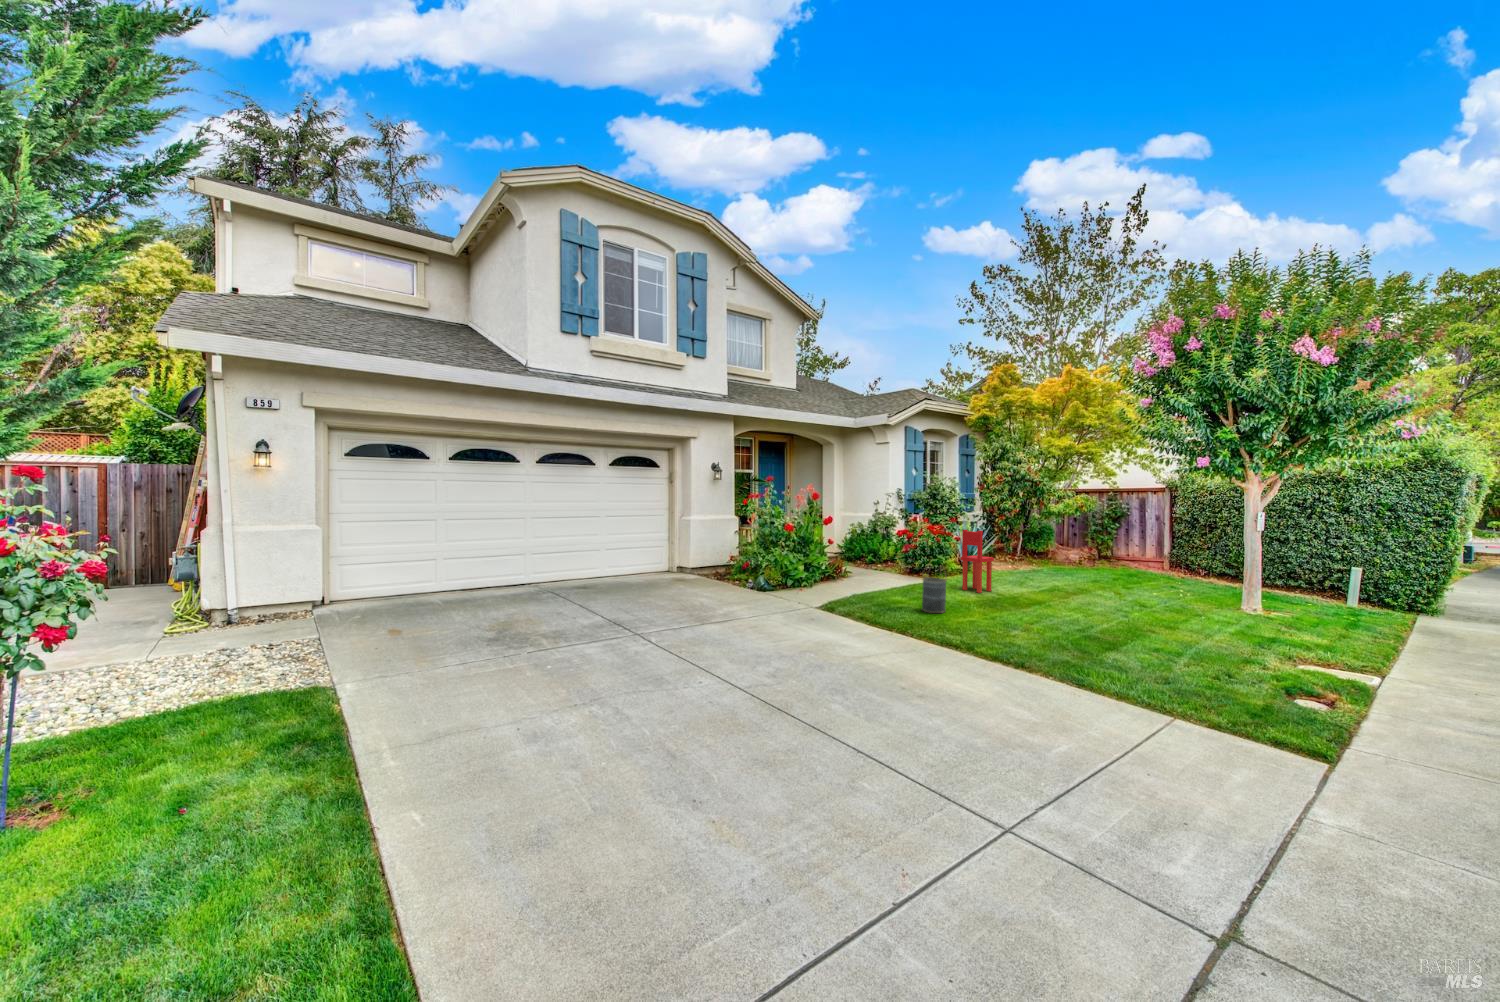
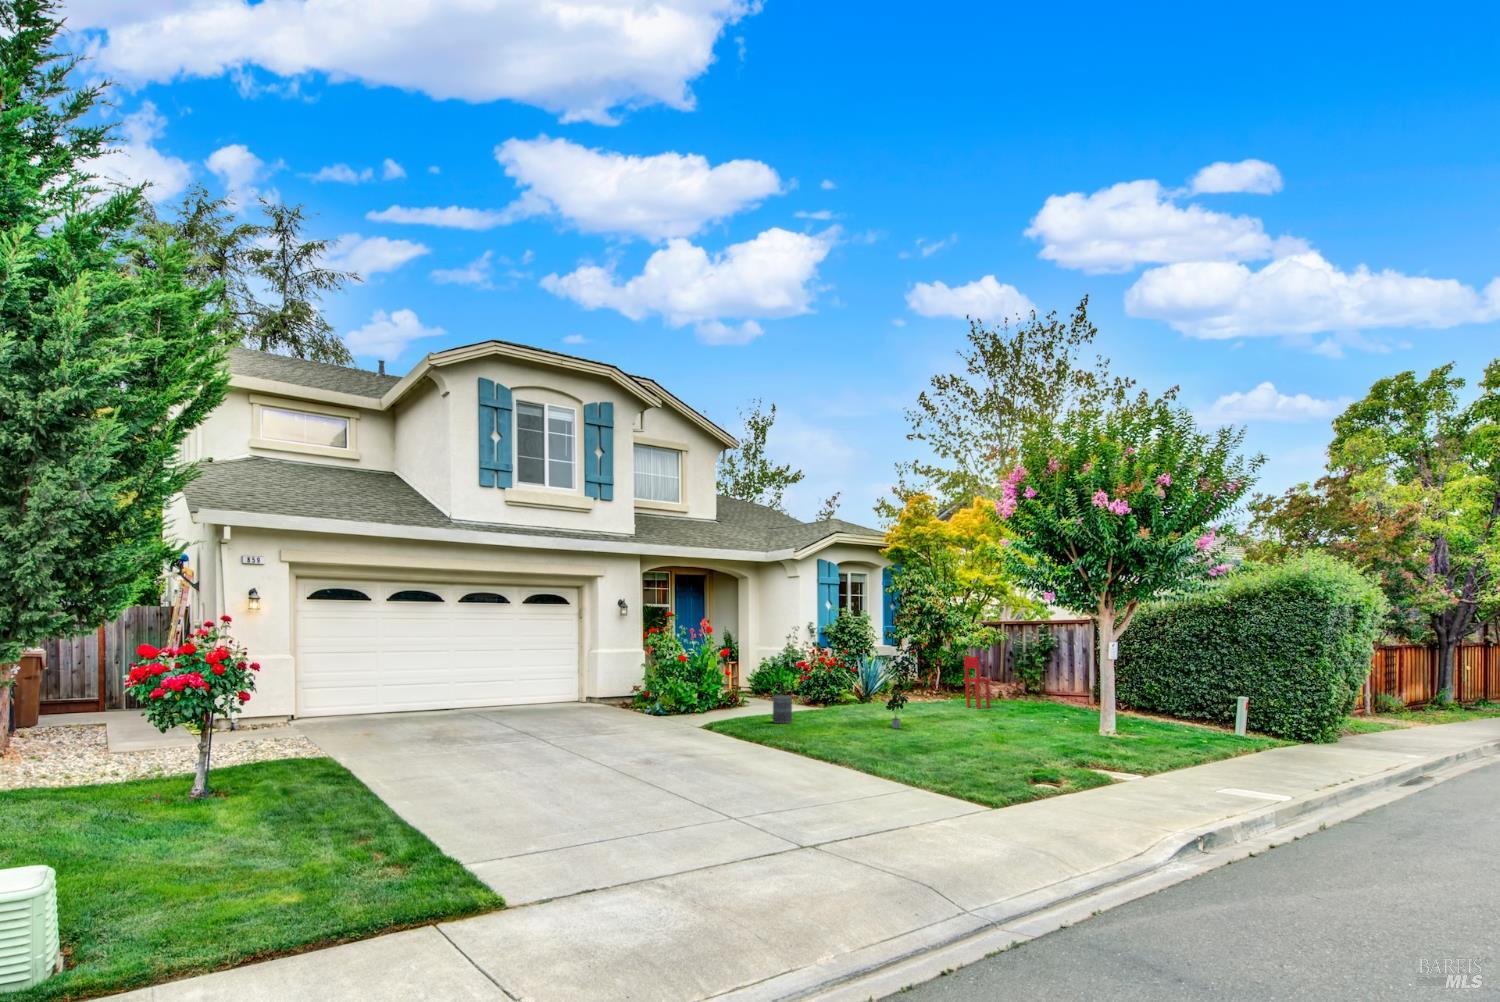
chair: present [961,530,994,593] -> present [964,655,991,709]
potted plant: none [1068,578,1111,624] -> present [886,691,909,728]

